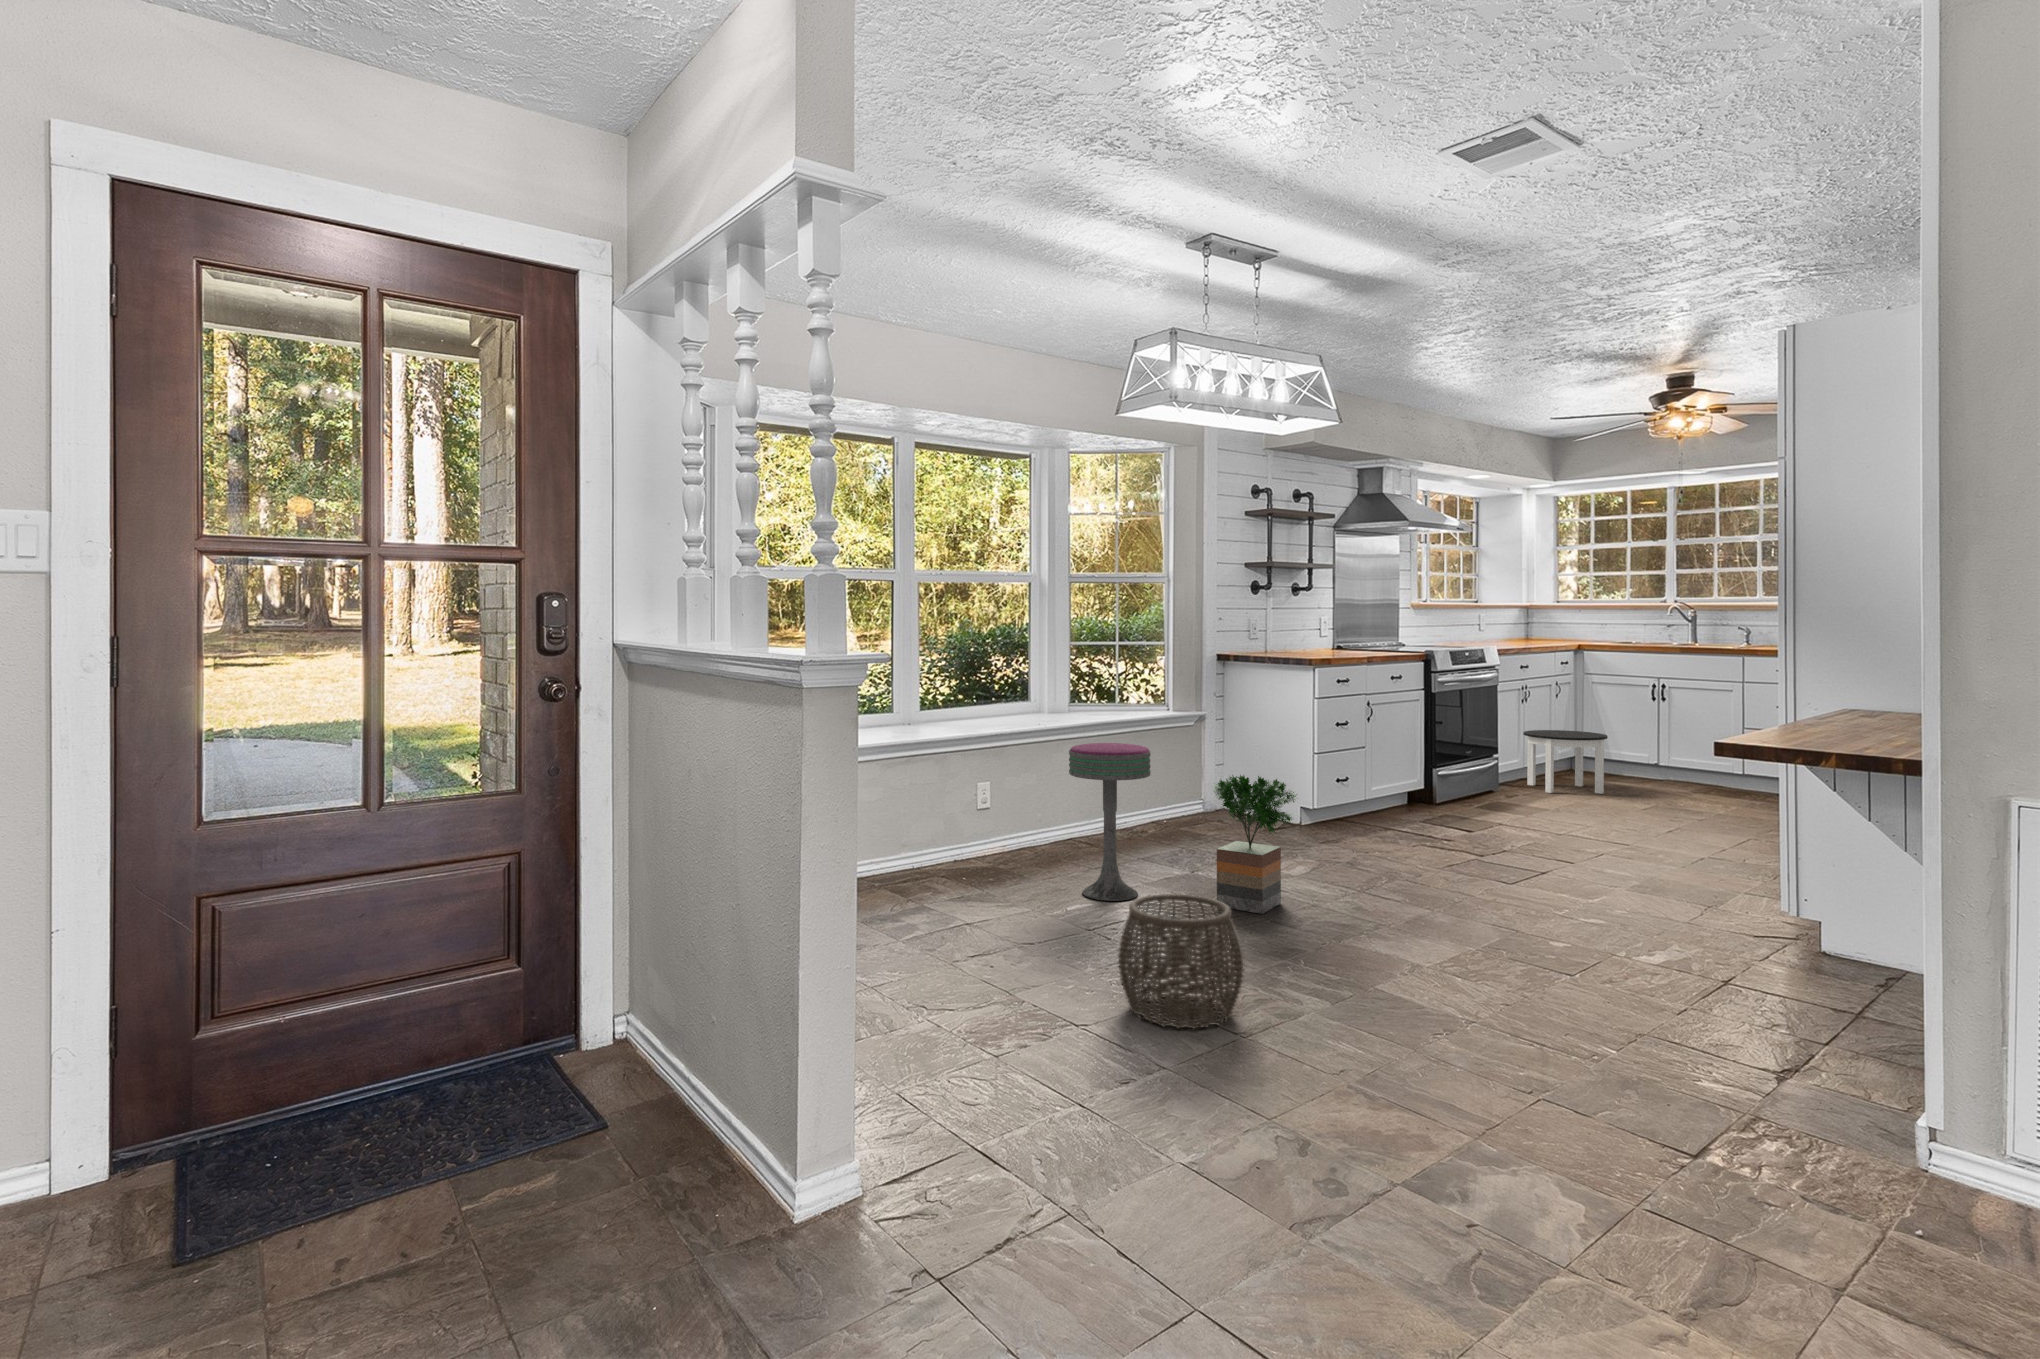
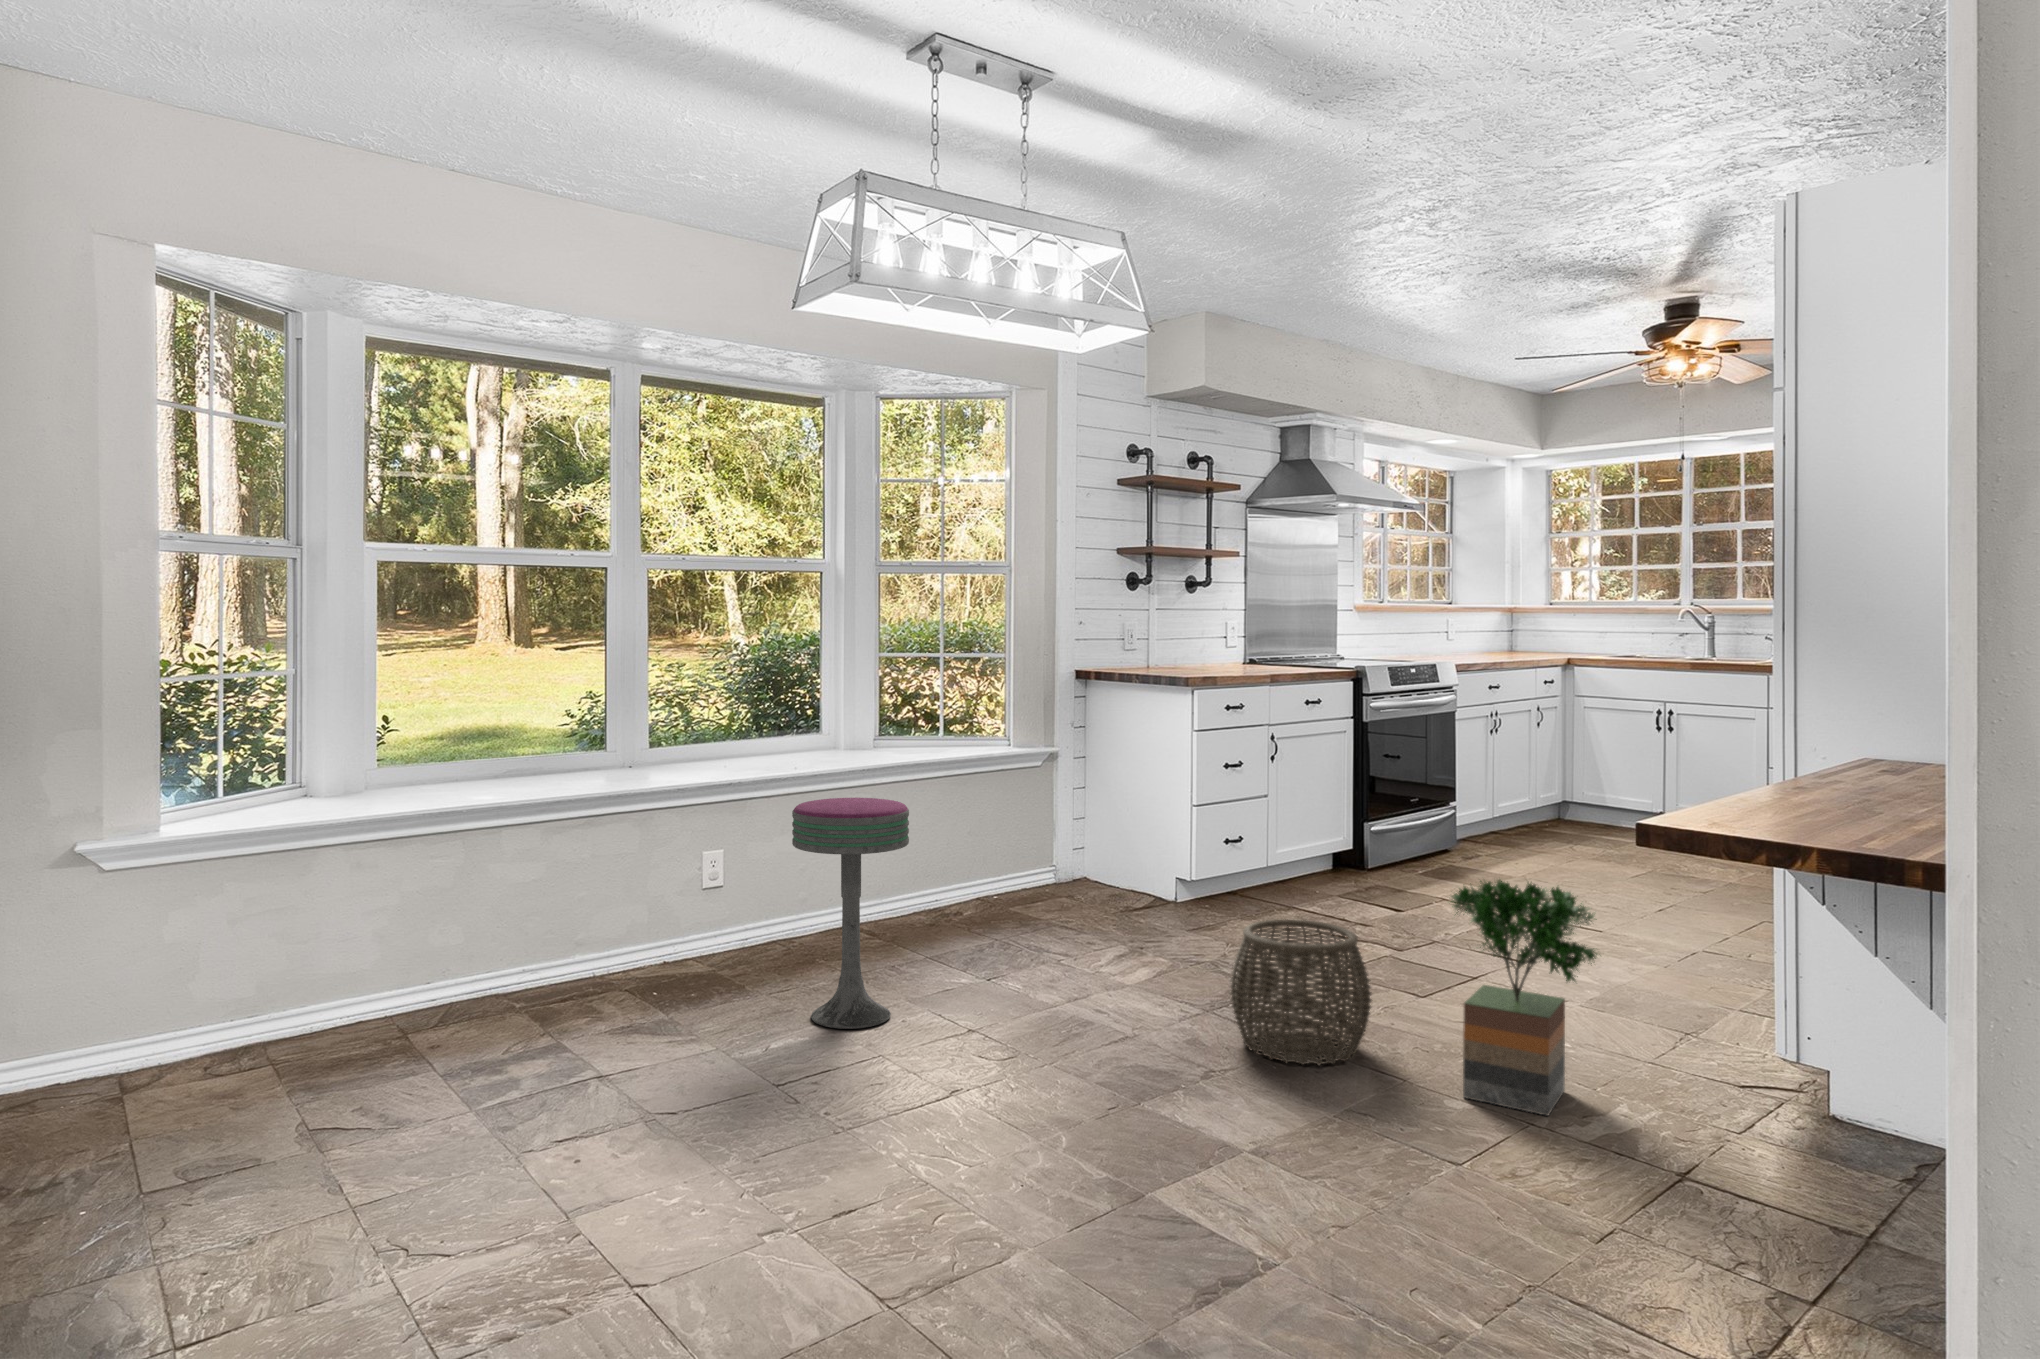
round table: present [1523,730,1608,794] -> none [1491,770,1597,855]
potted tree: present [1214,775,1297,914] -> present [1451,879,1597,1116]
woven basket: present [1117,894,1244,1029] -> present [1230,919,1372,1065]

